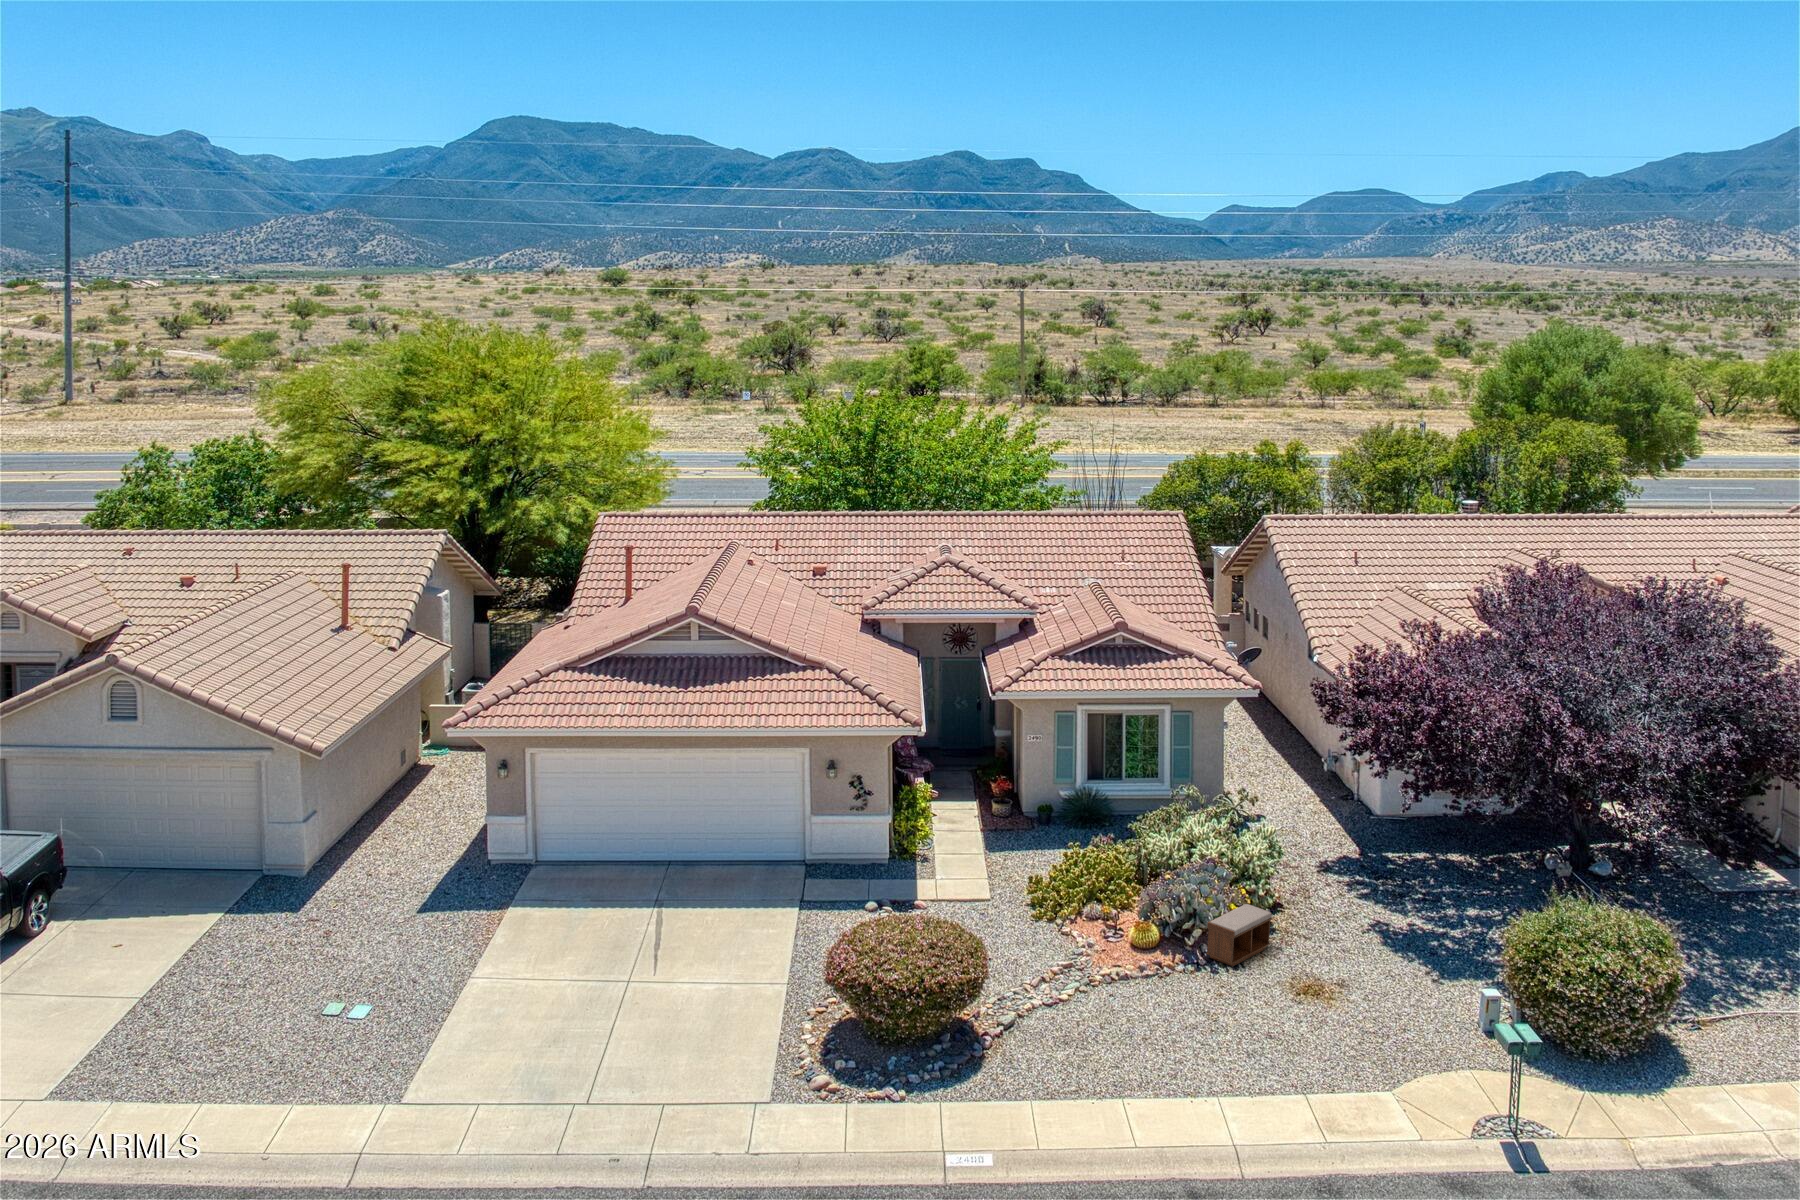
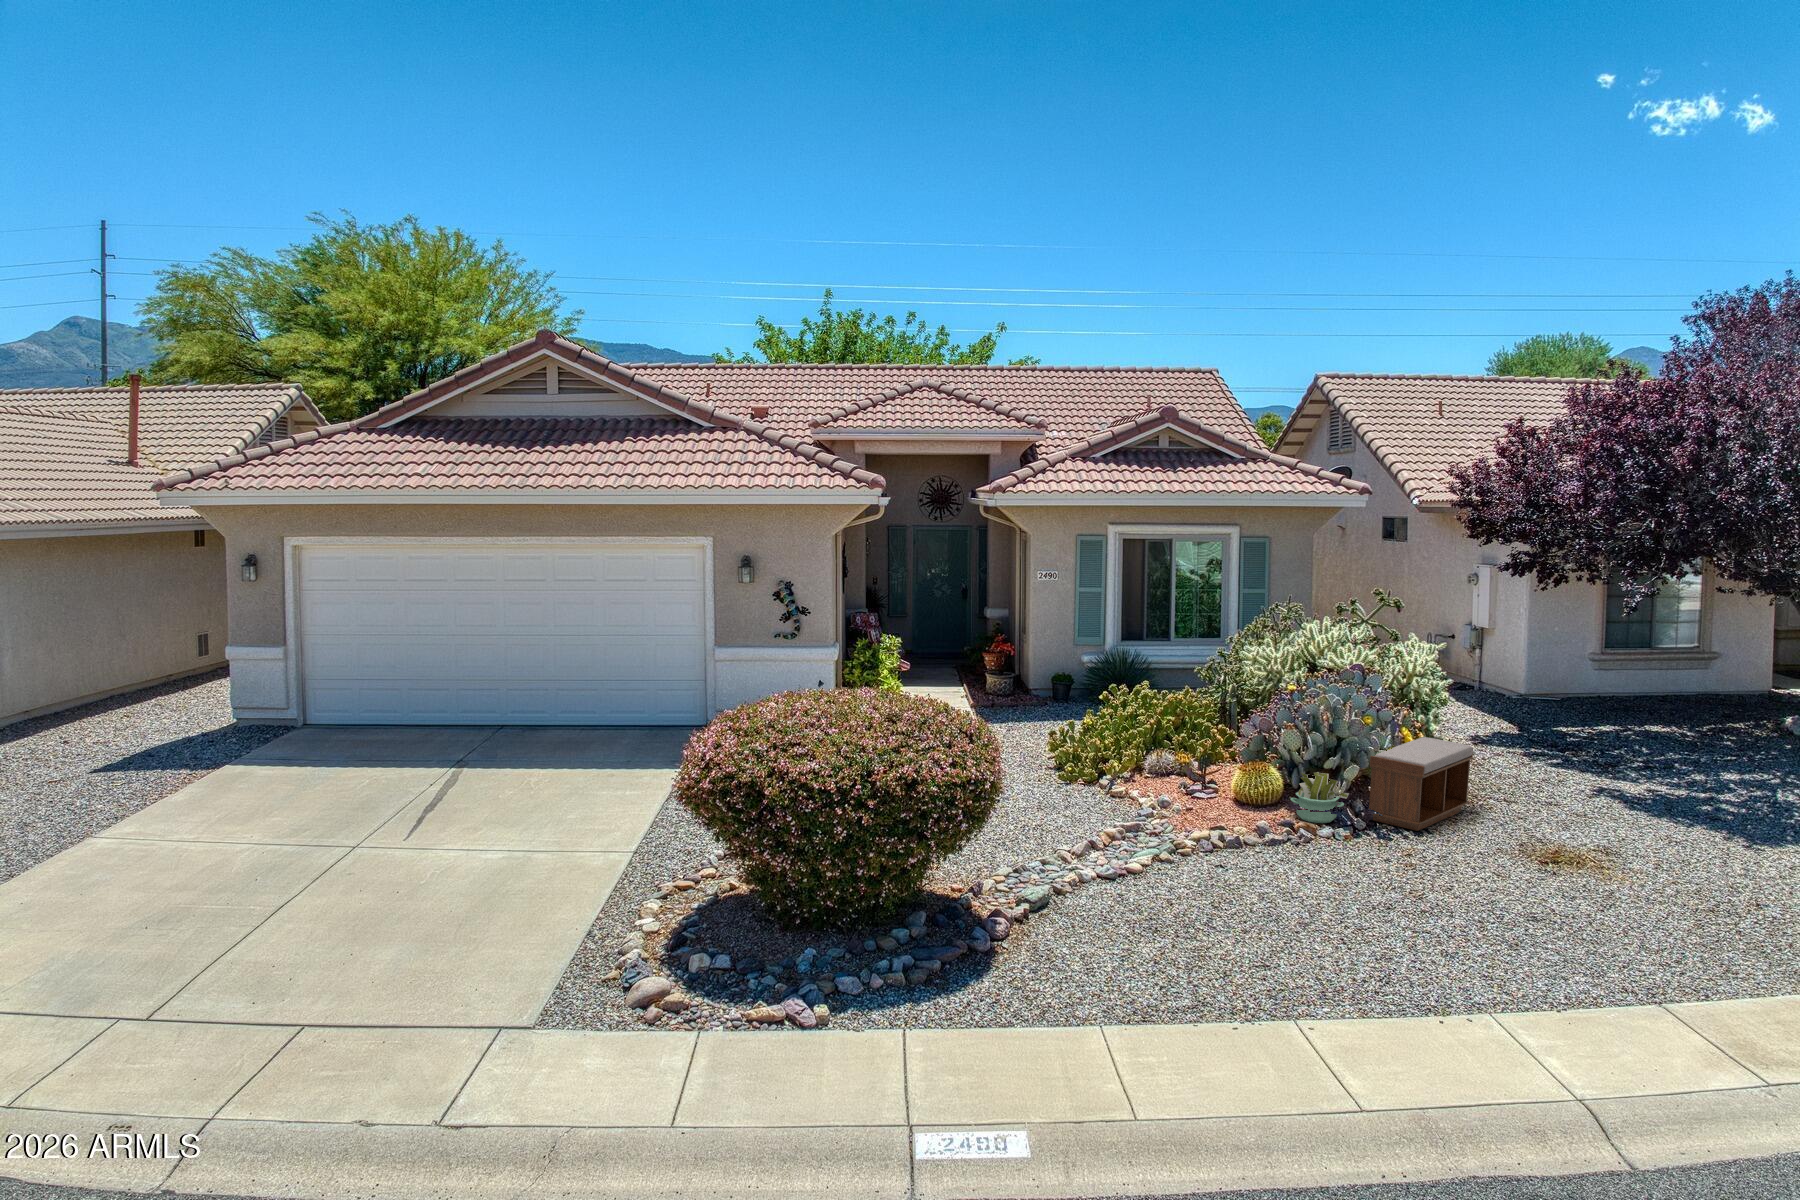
decorative plant: none [1163,929,1195,961] -> present [1290,772,1349,823]

